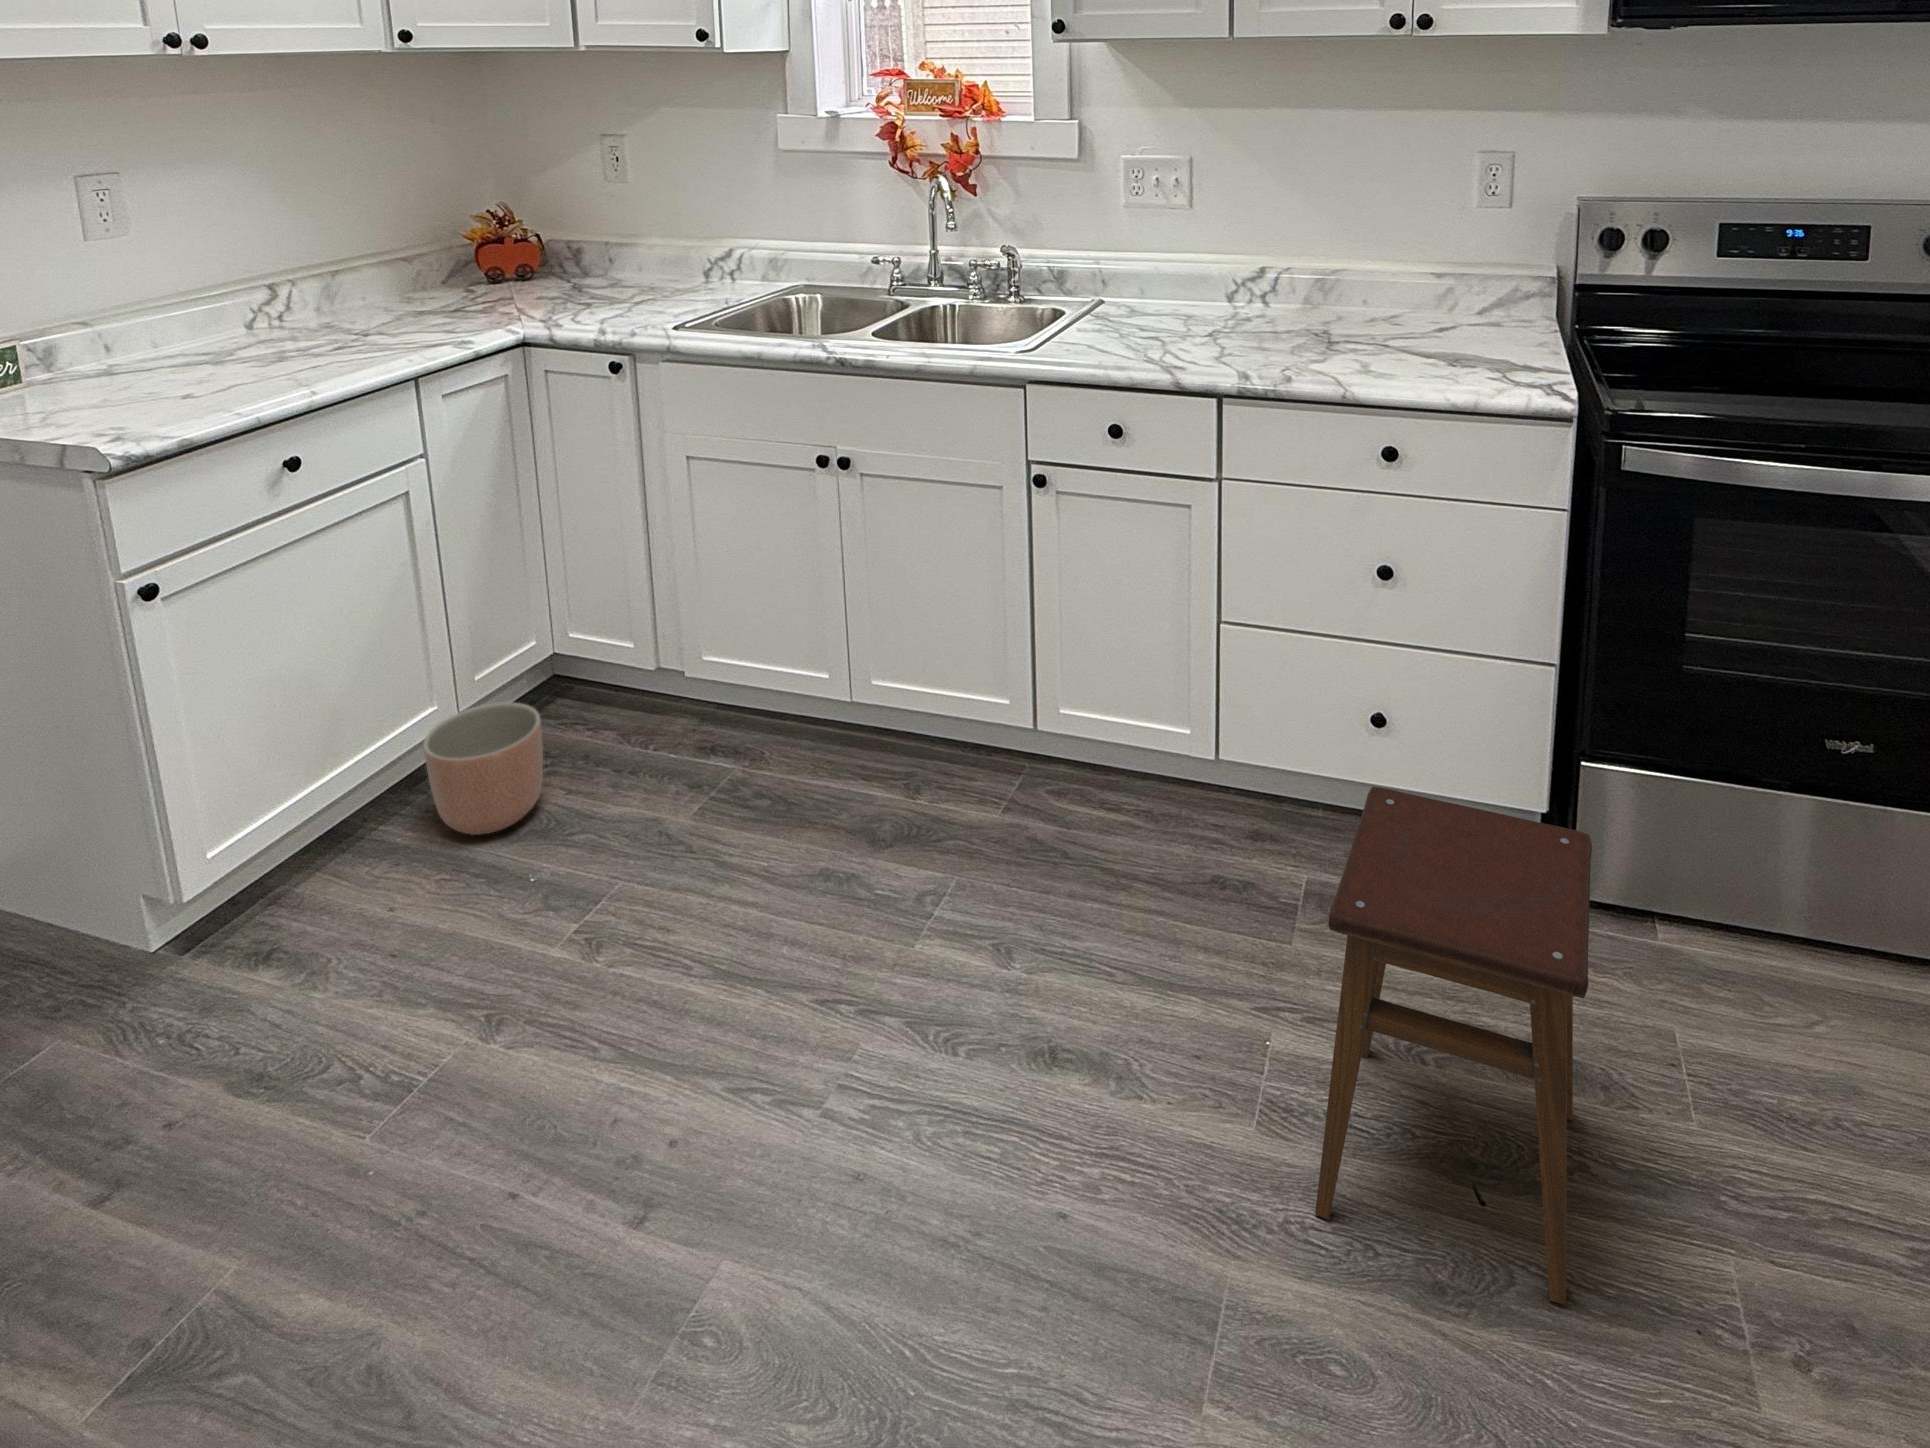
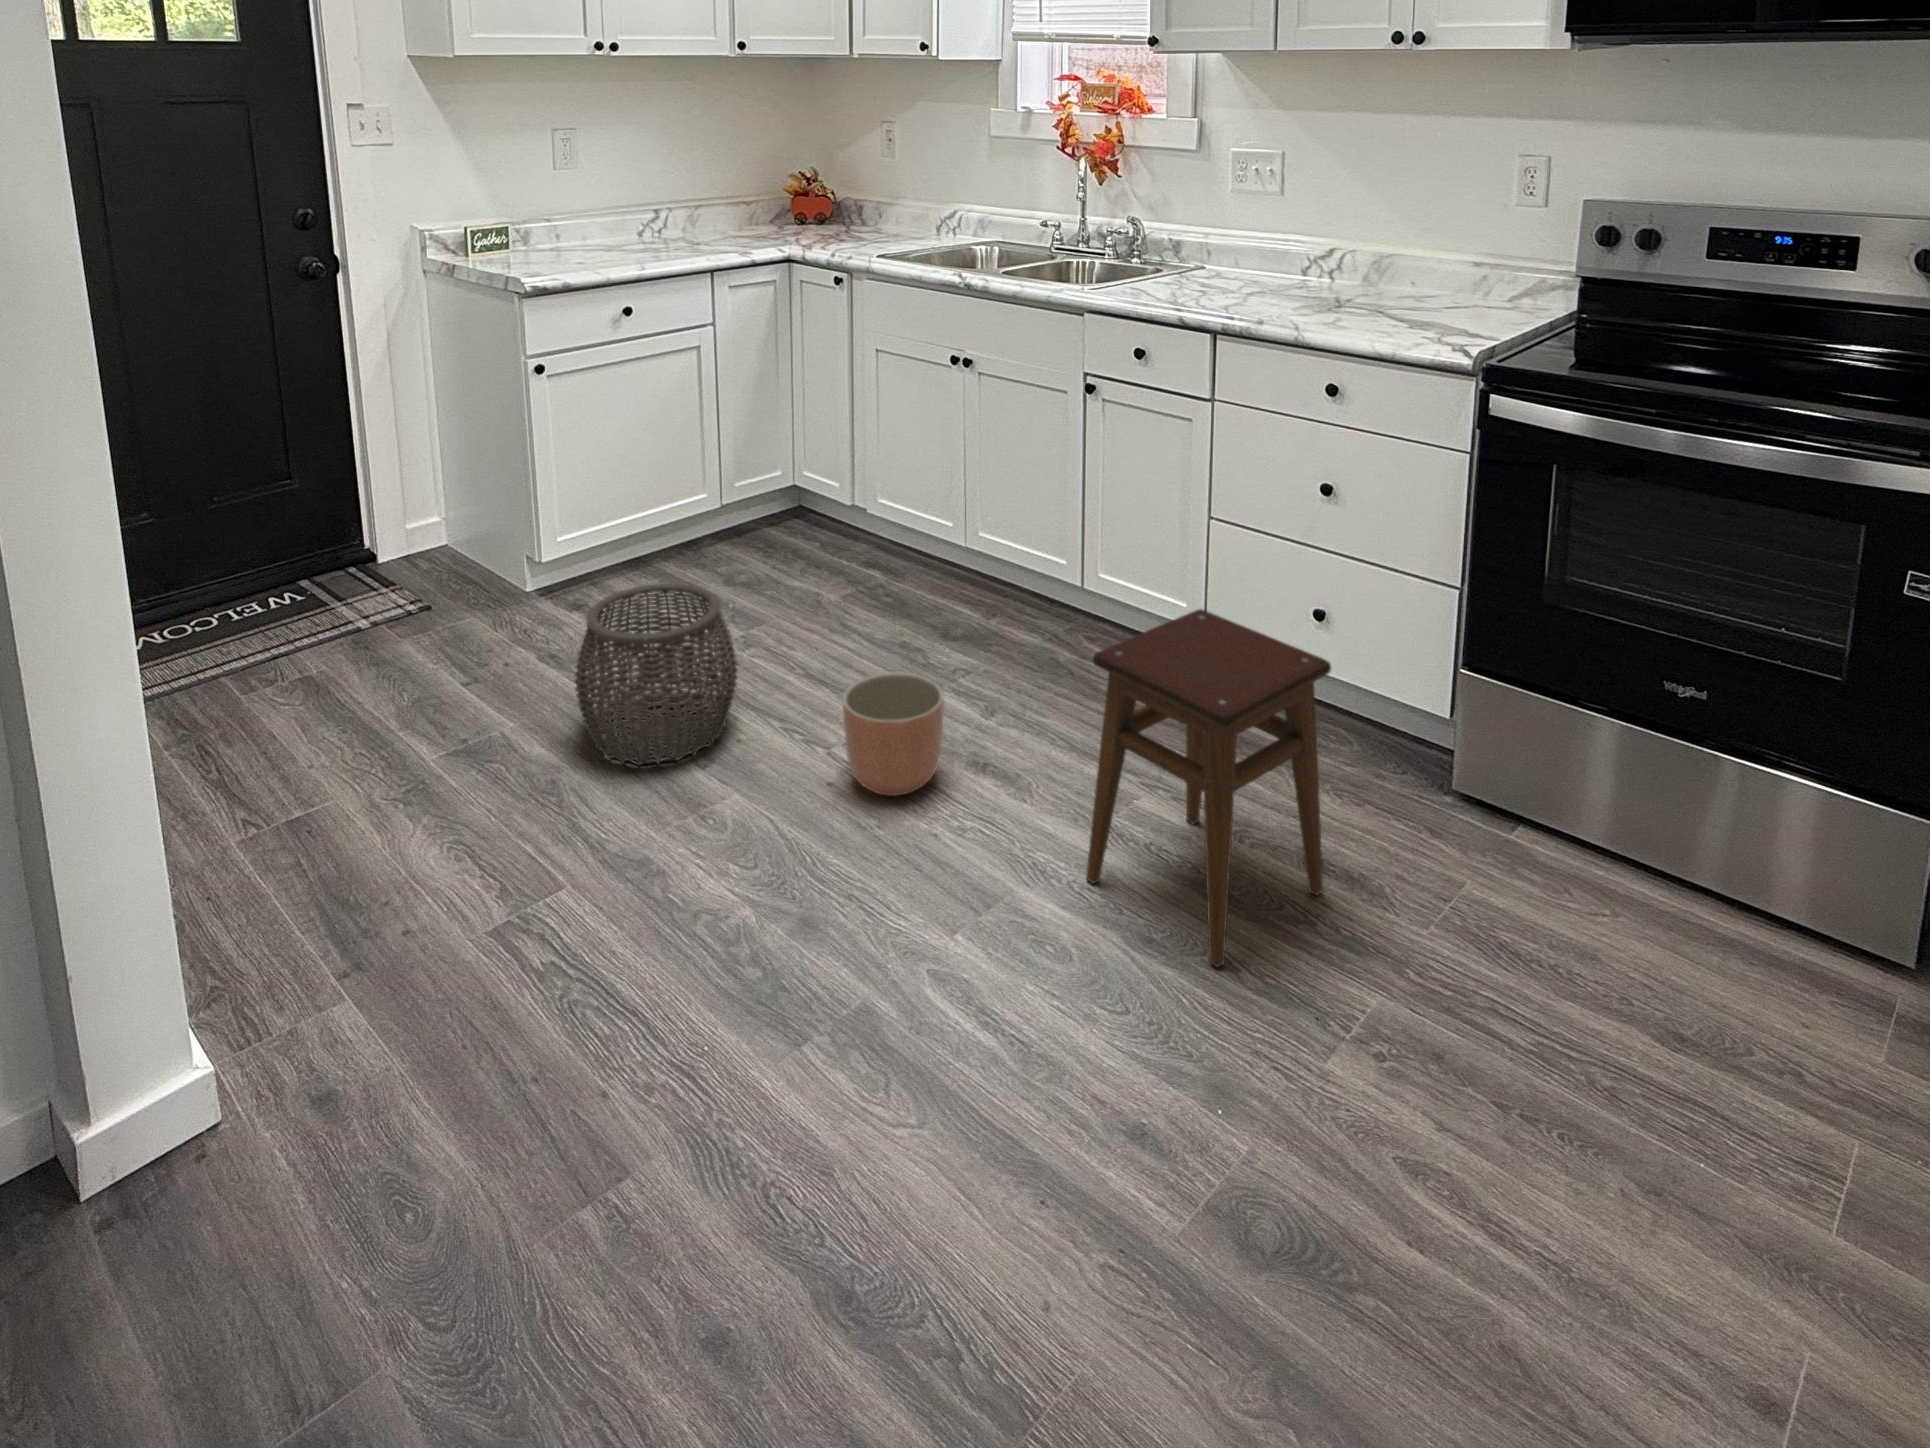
planter: present [424,702,543,835] -> present [843,673,944,796]
woven basket: none [378,917,669,1278] -> present [575,584,738,765]

